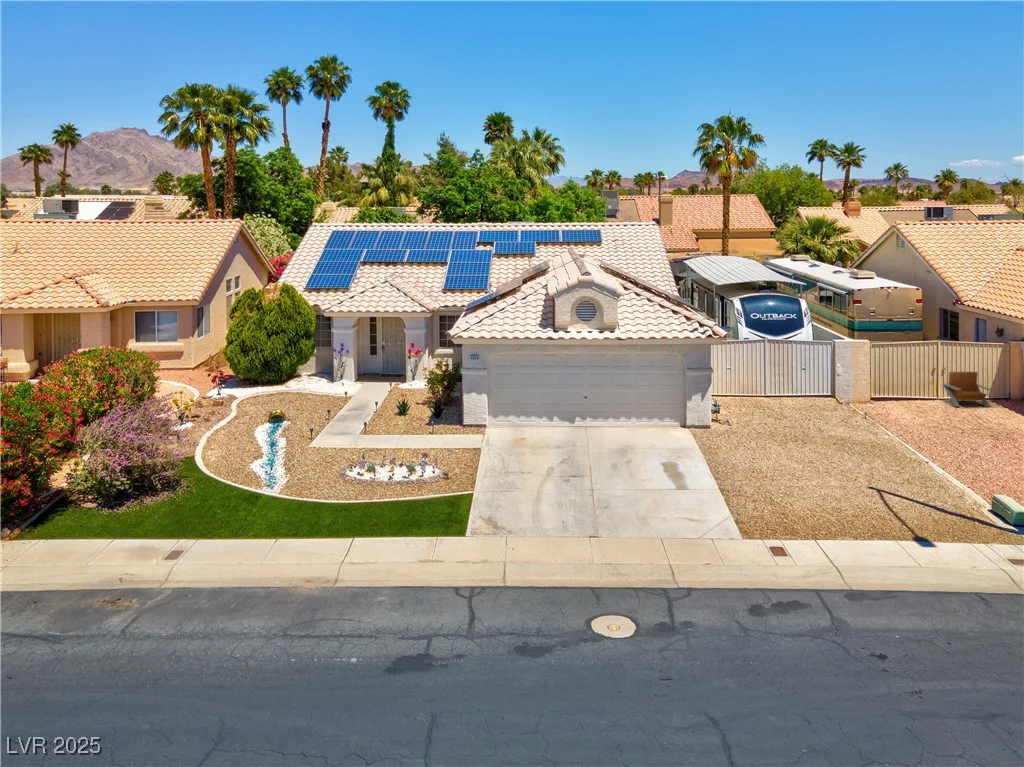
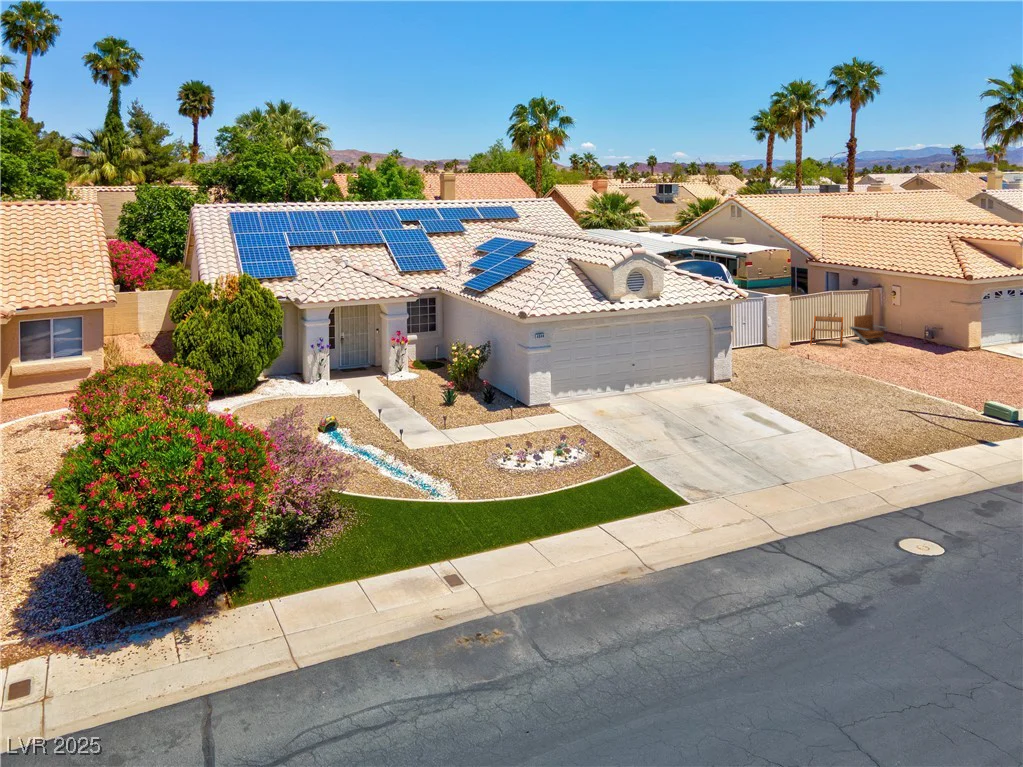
bench: none [880,367,926,407] -> present [810,316,844,347]

